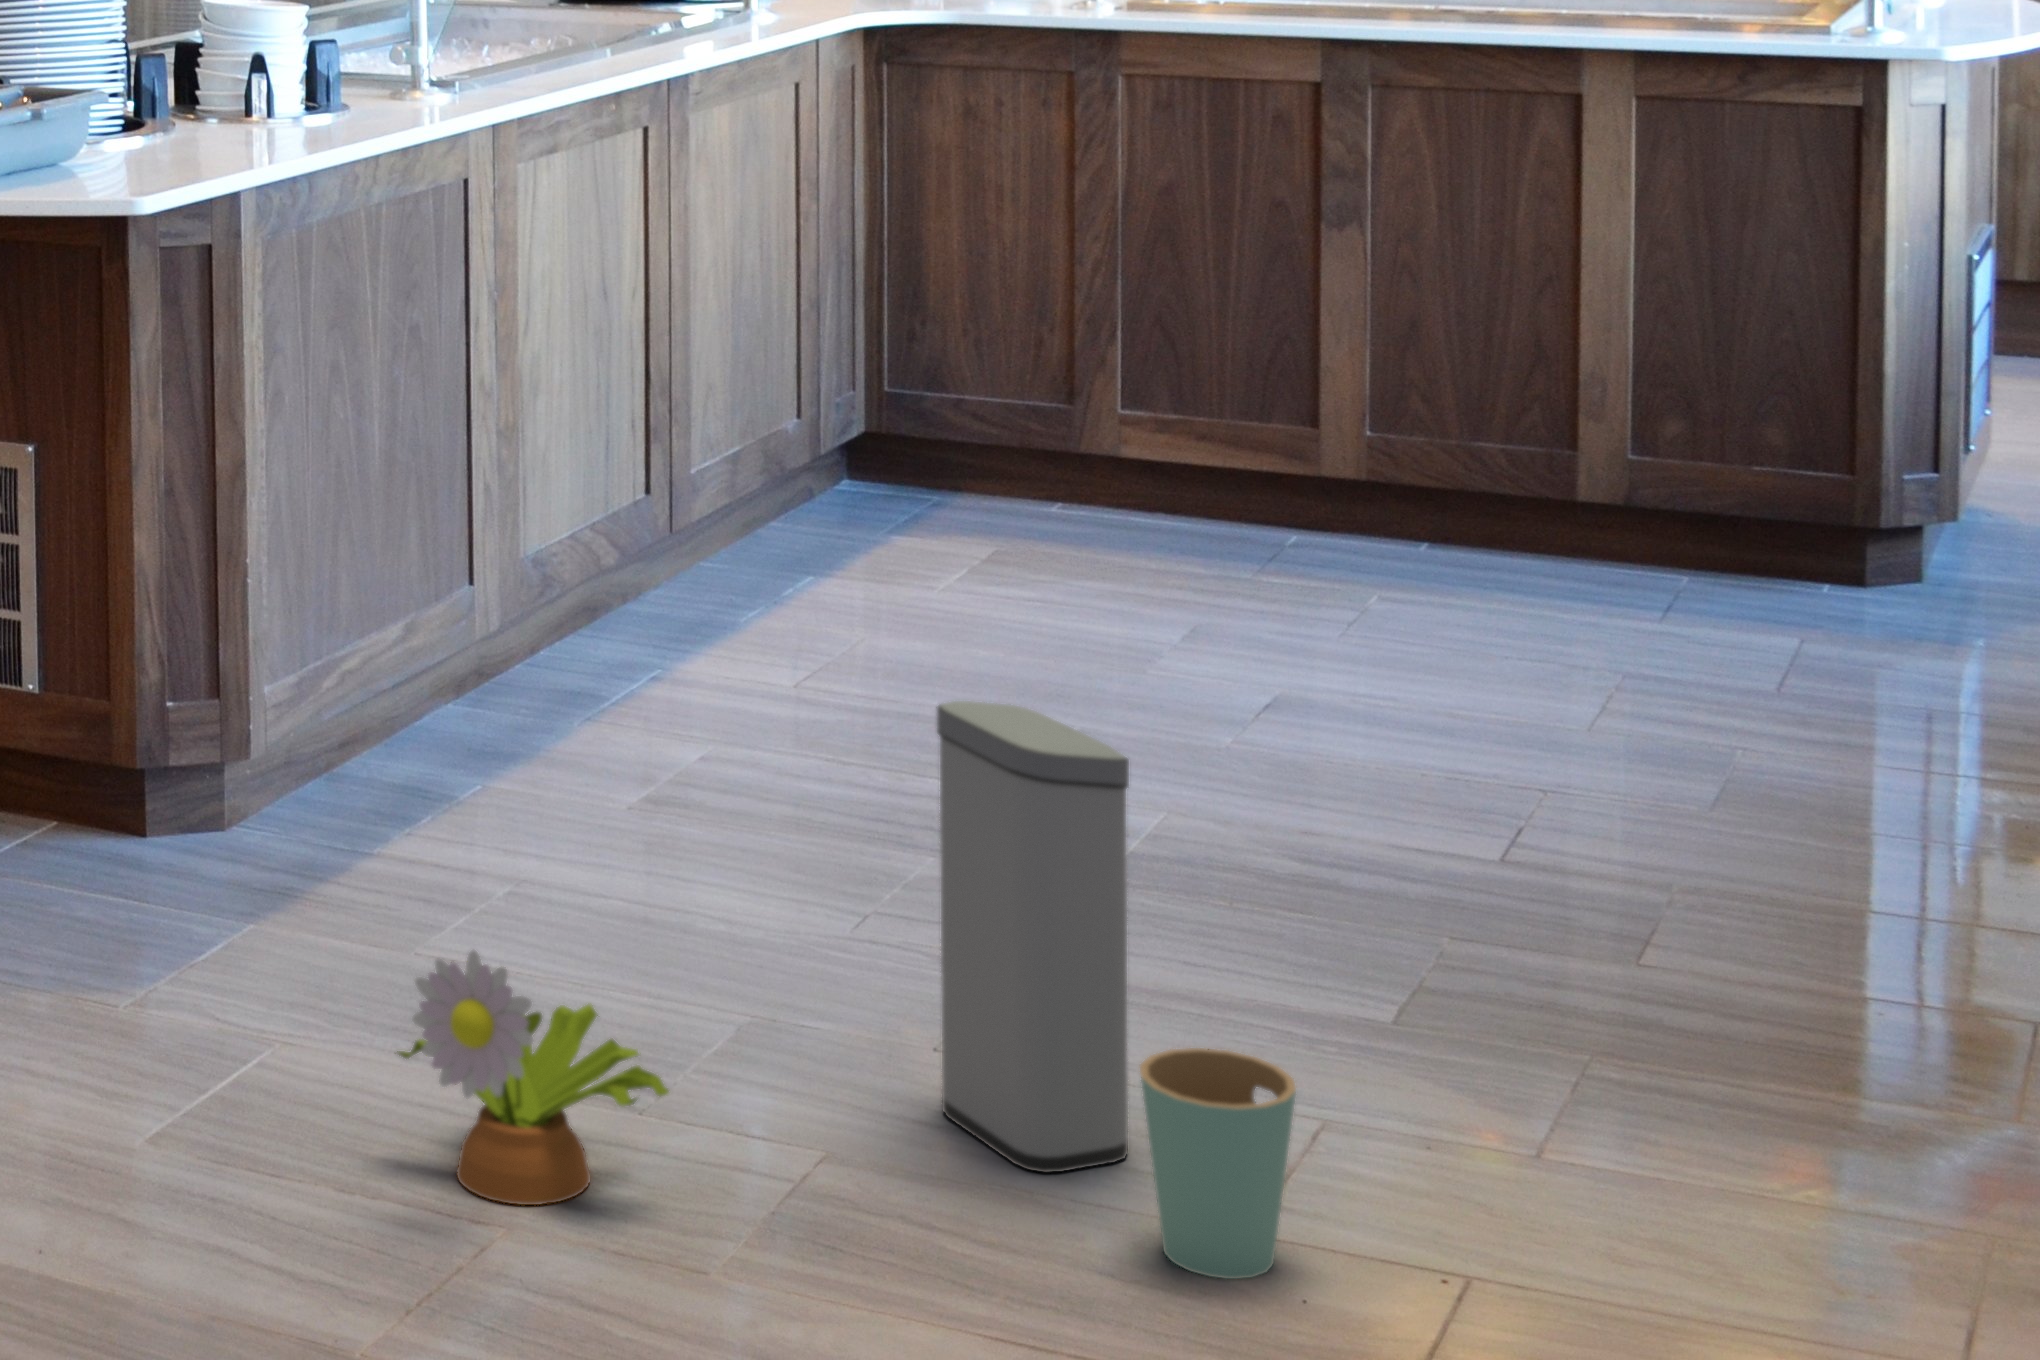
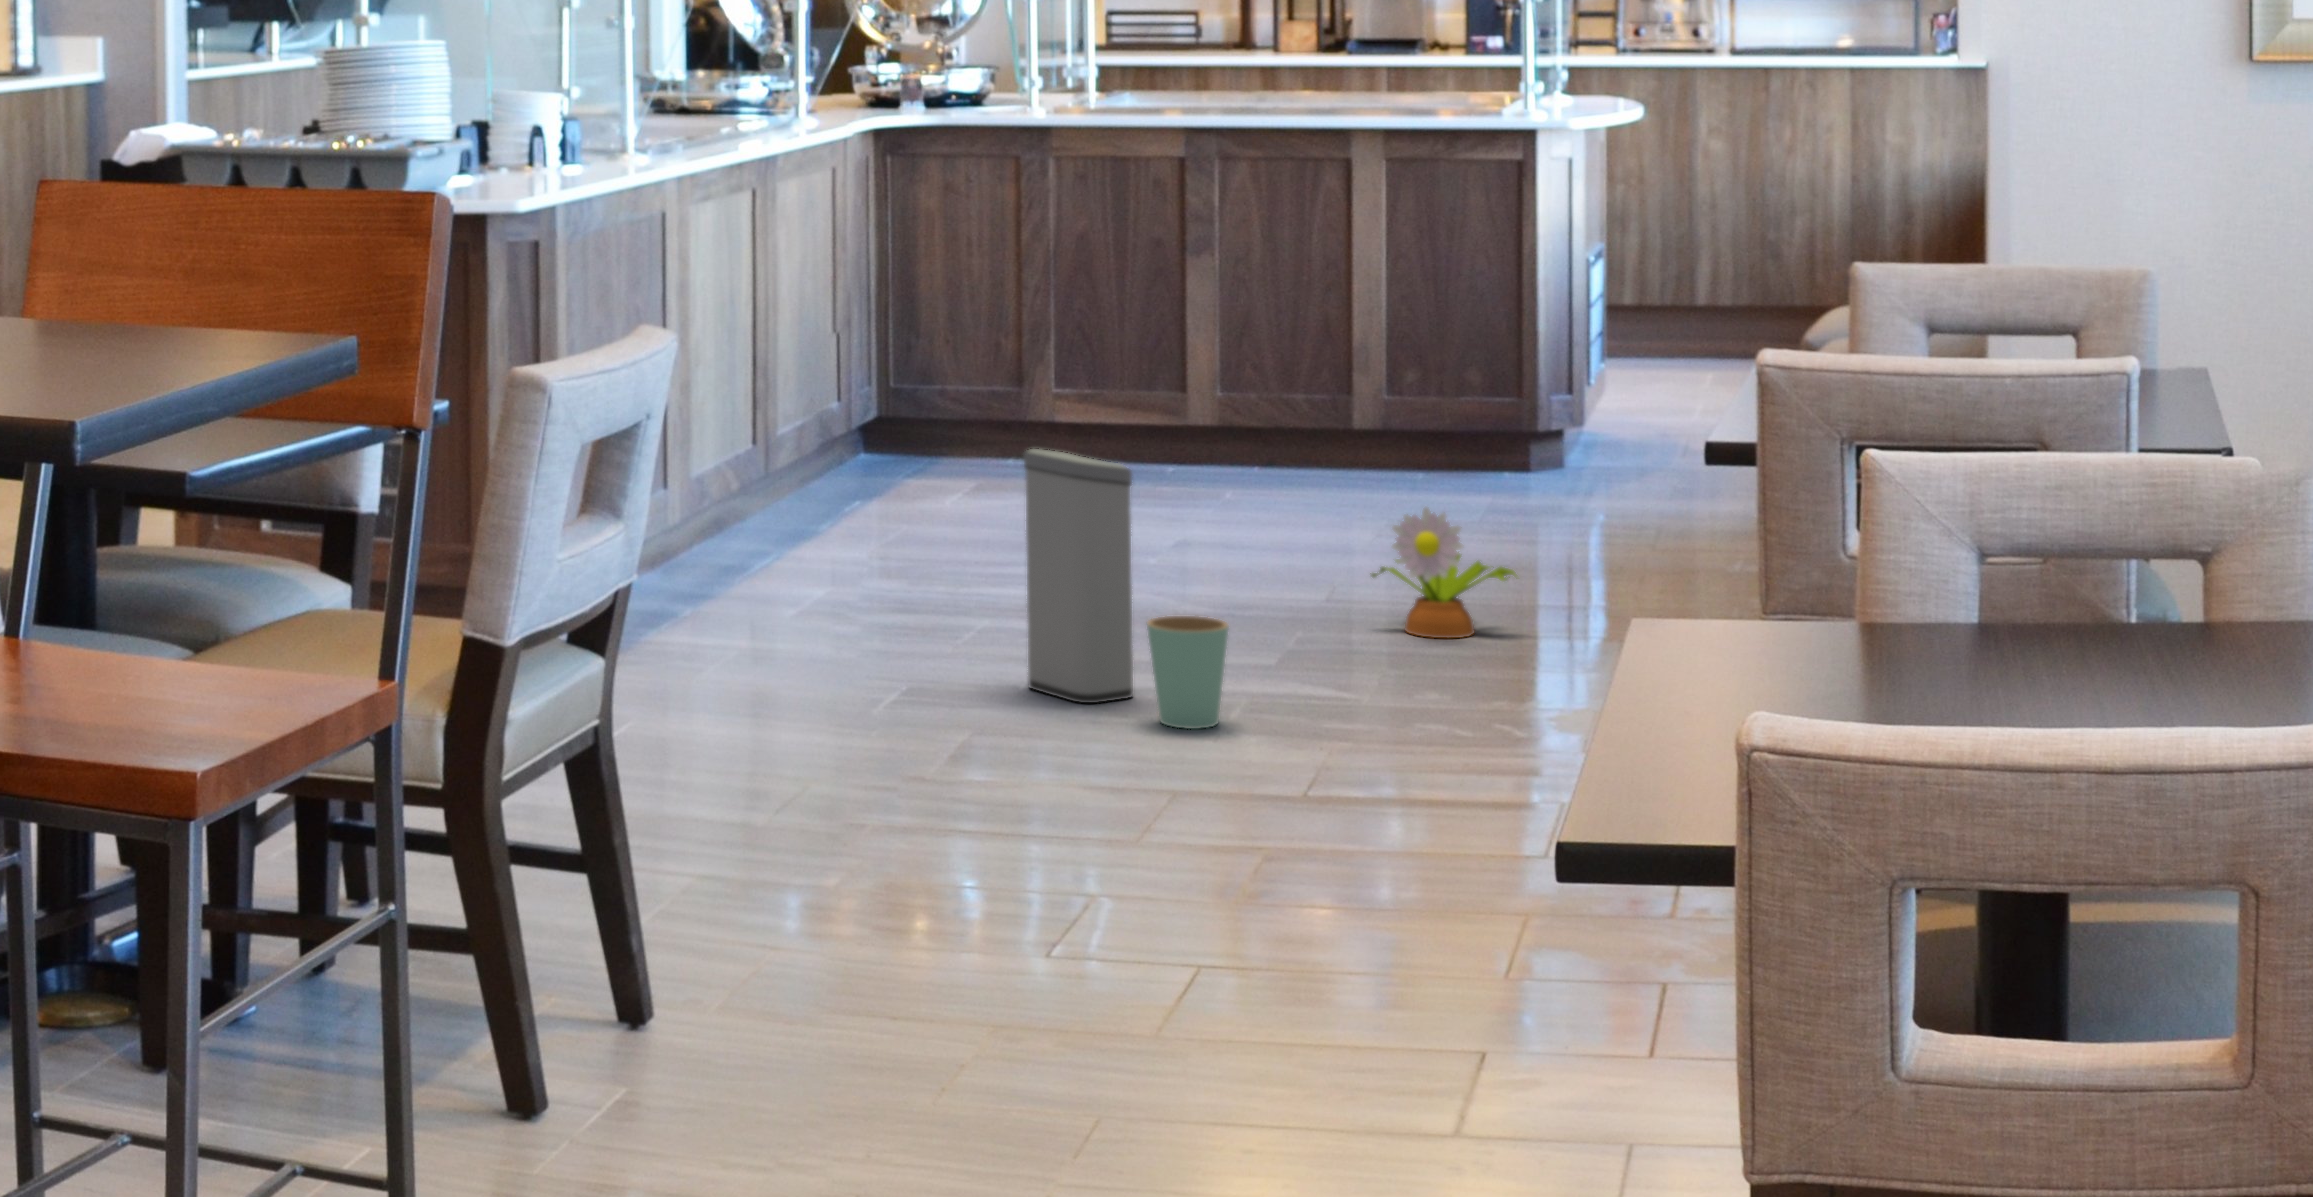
decorative plant: present [397,950,668,1205] -> present [1372,507,1516,638]

